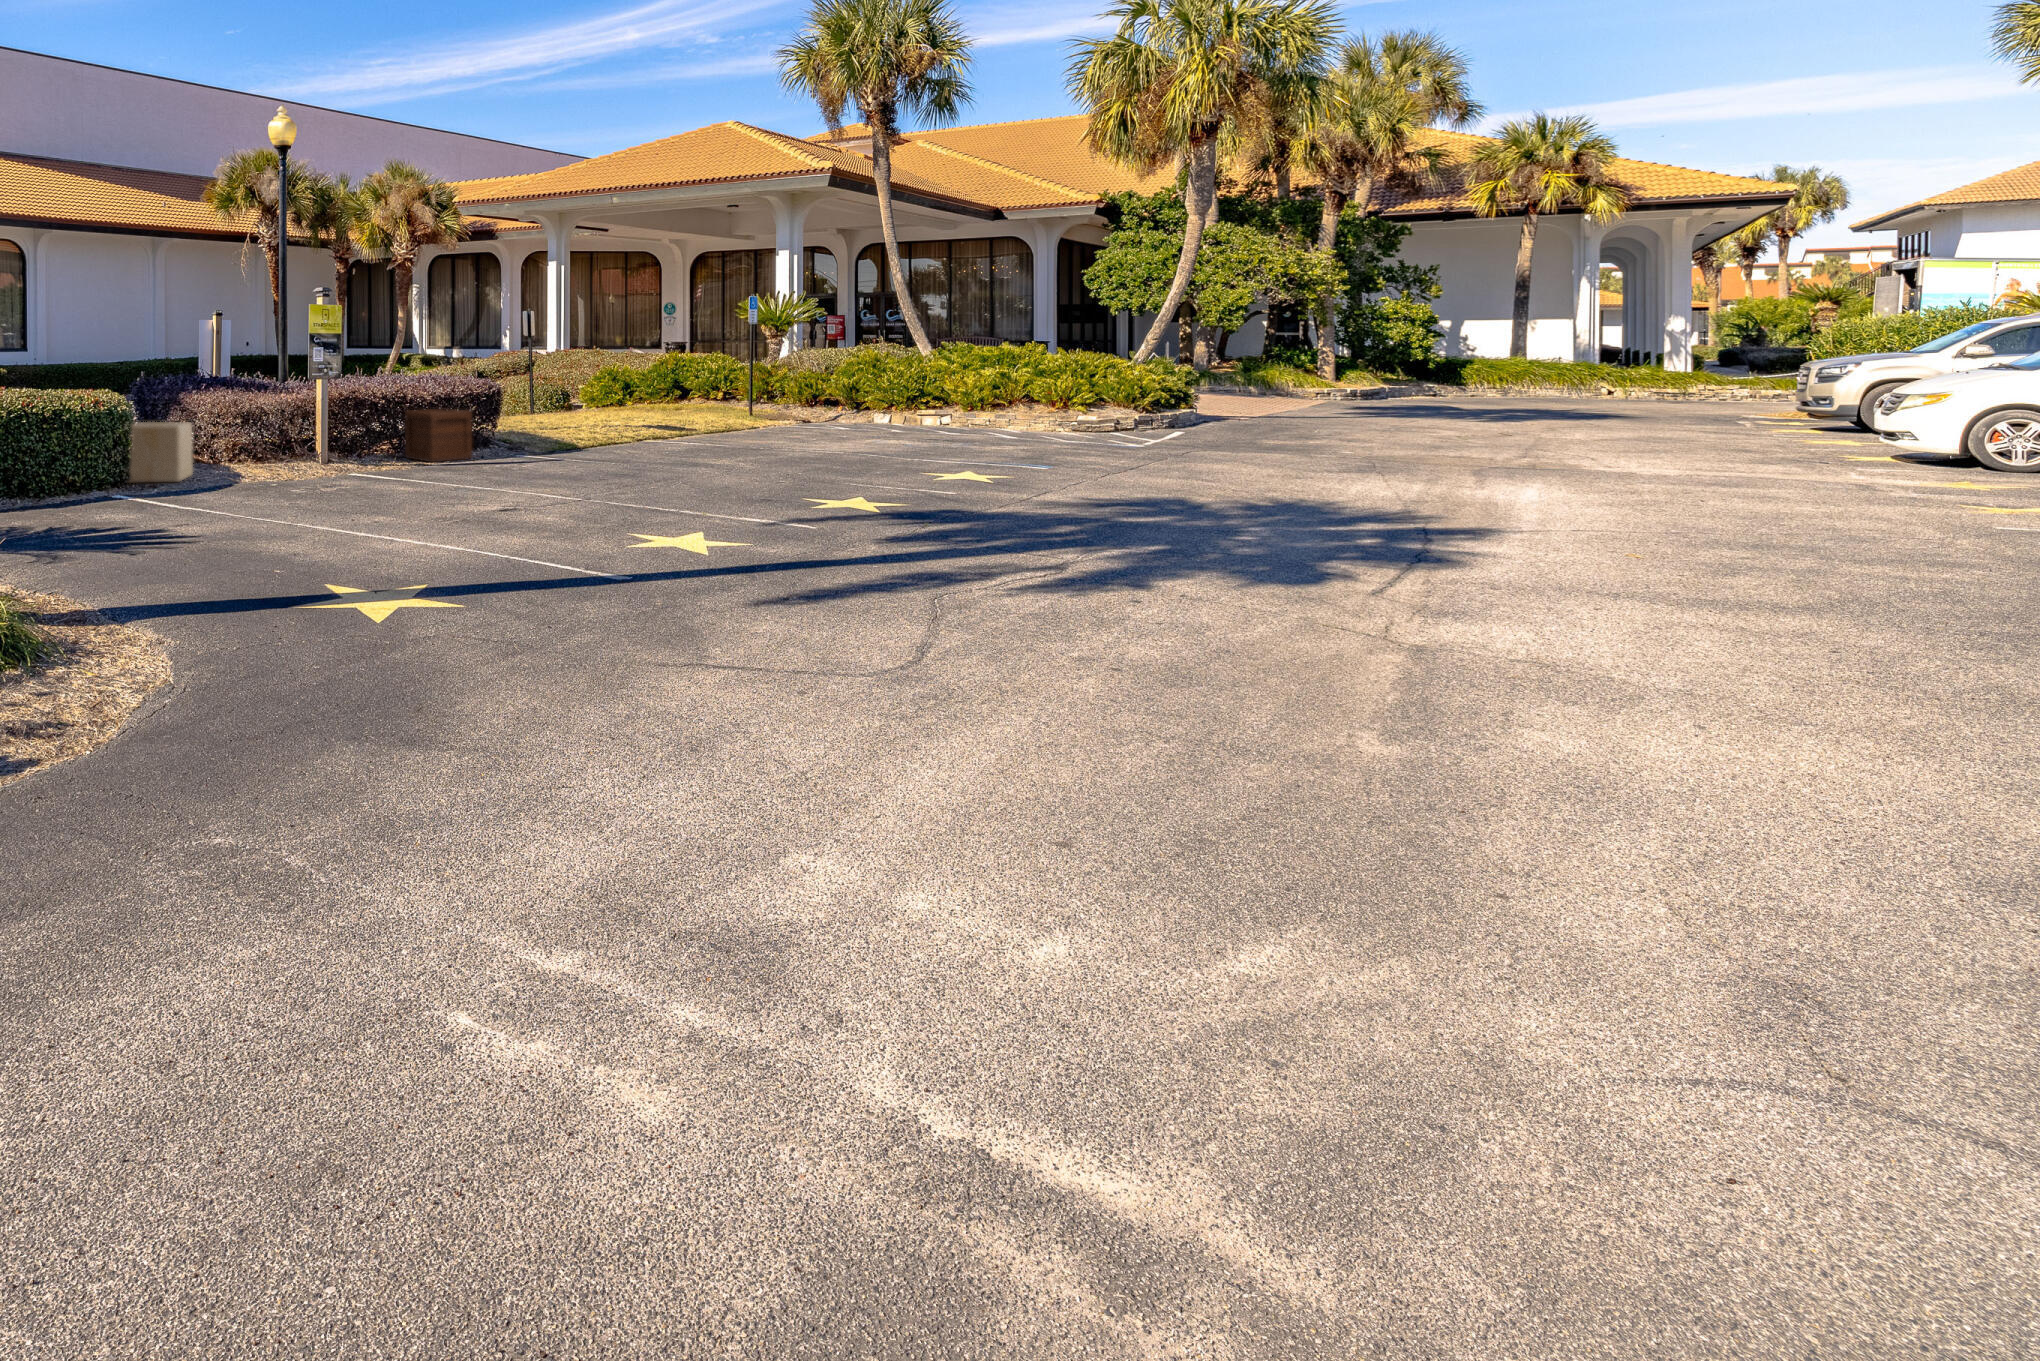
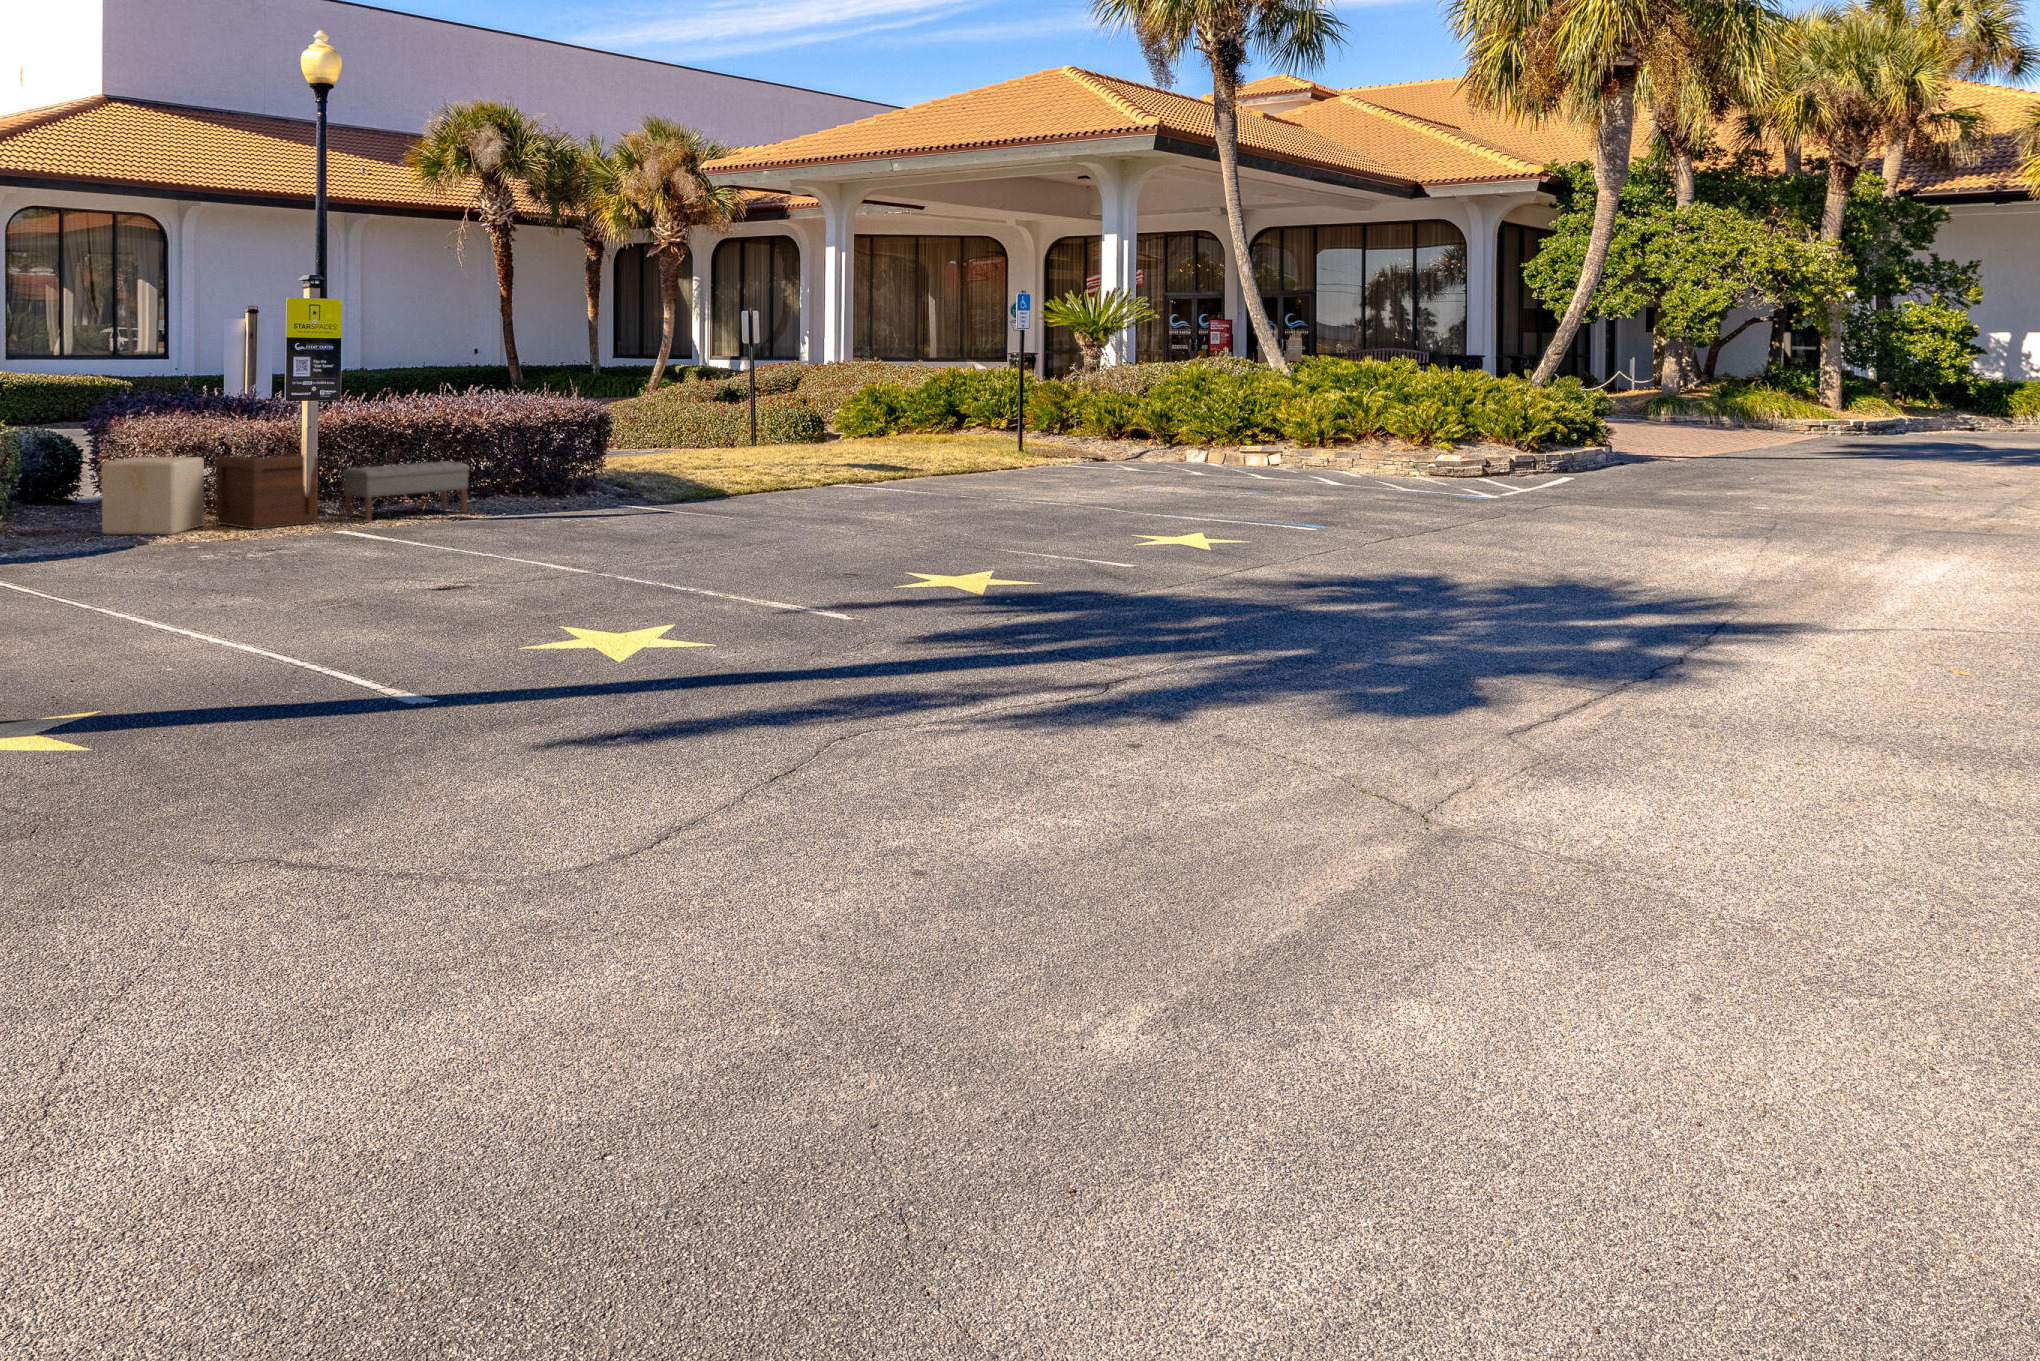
wooden crate: present [405,409,472,462] -> present [216,453,318,529]
bench: none [292,425,383,473] -> present [342,461,469,523]

